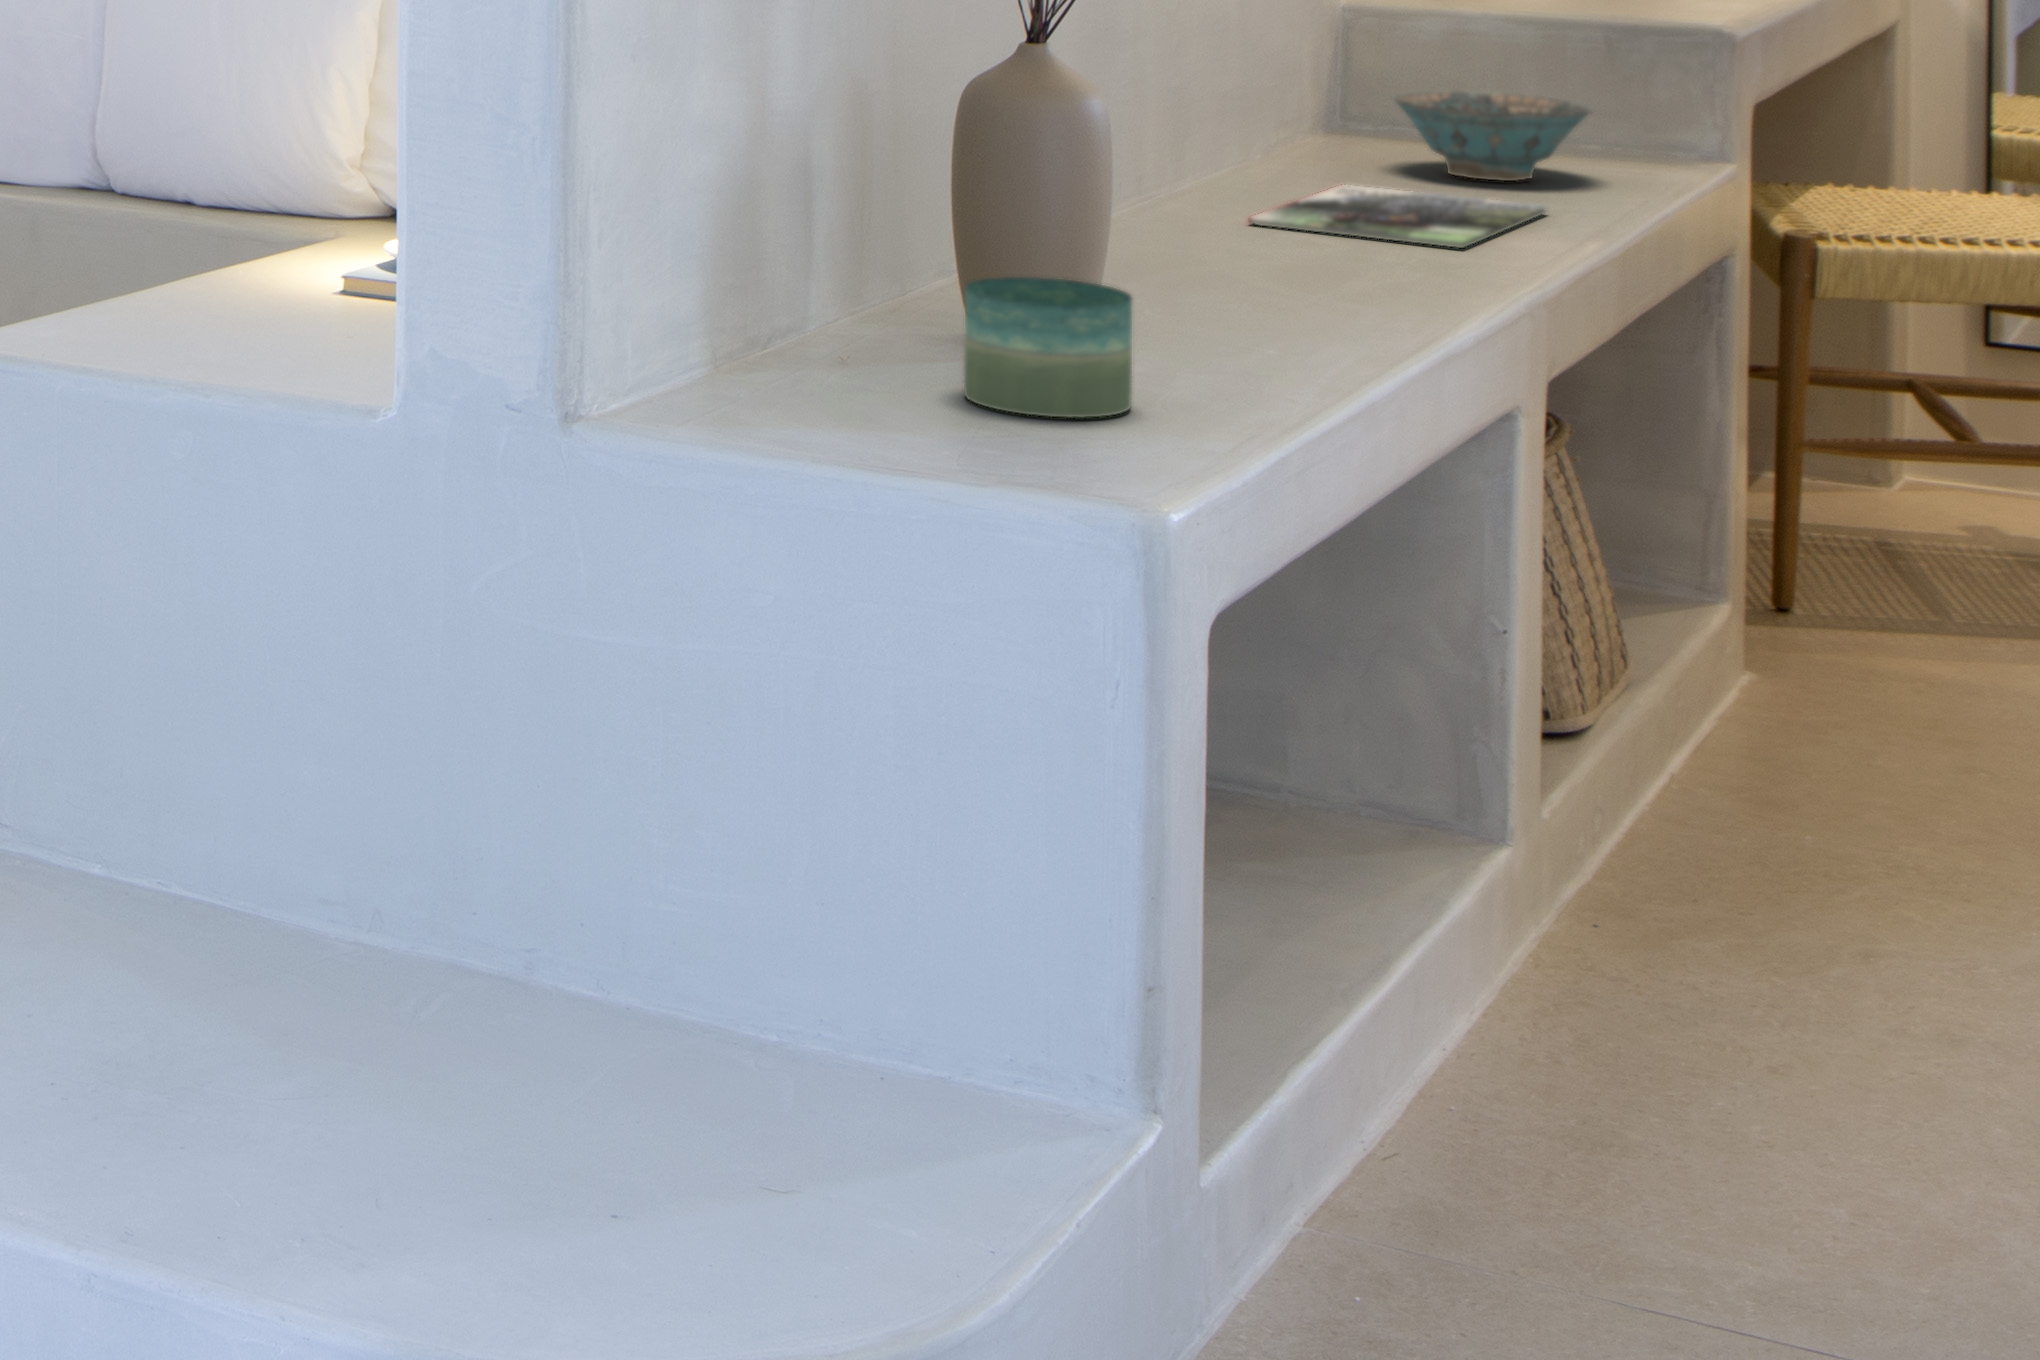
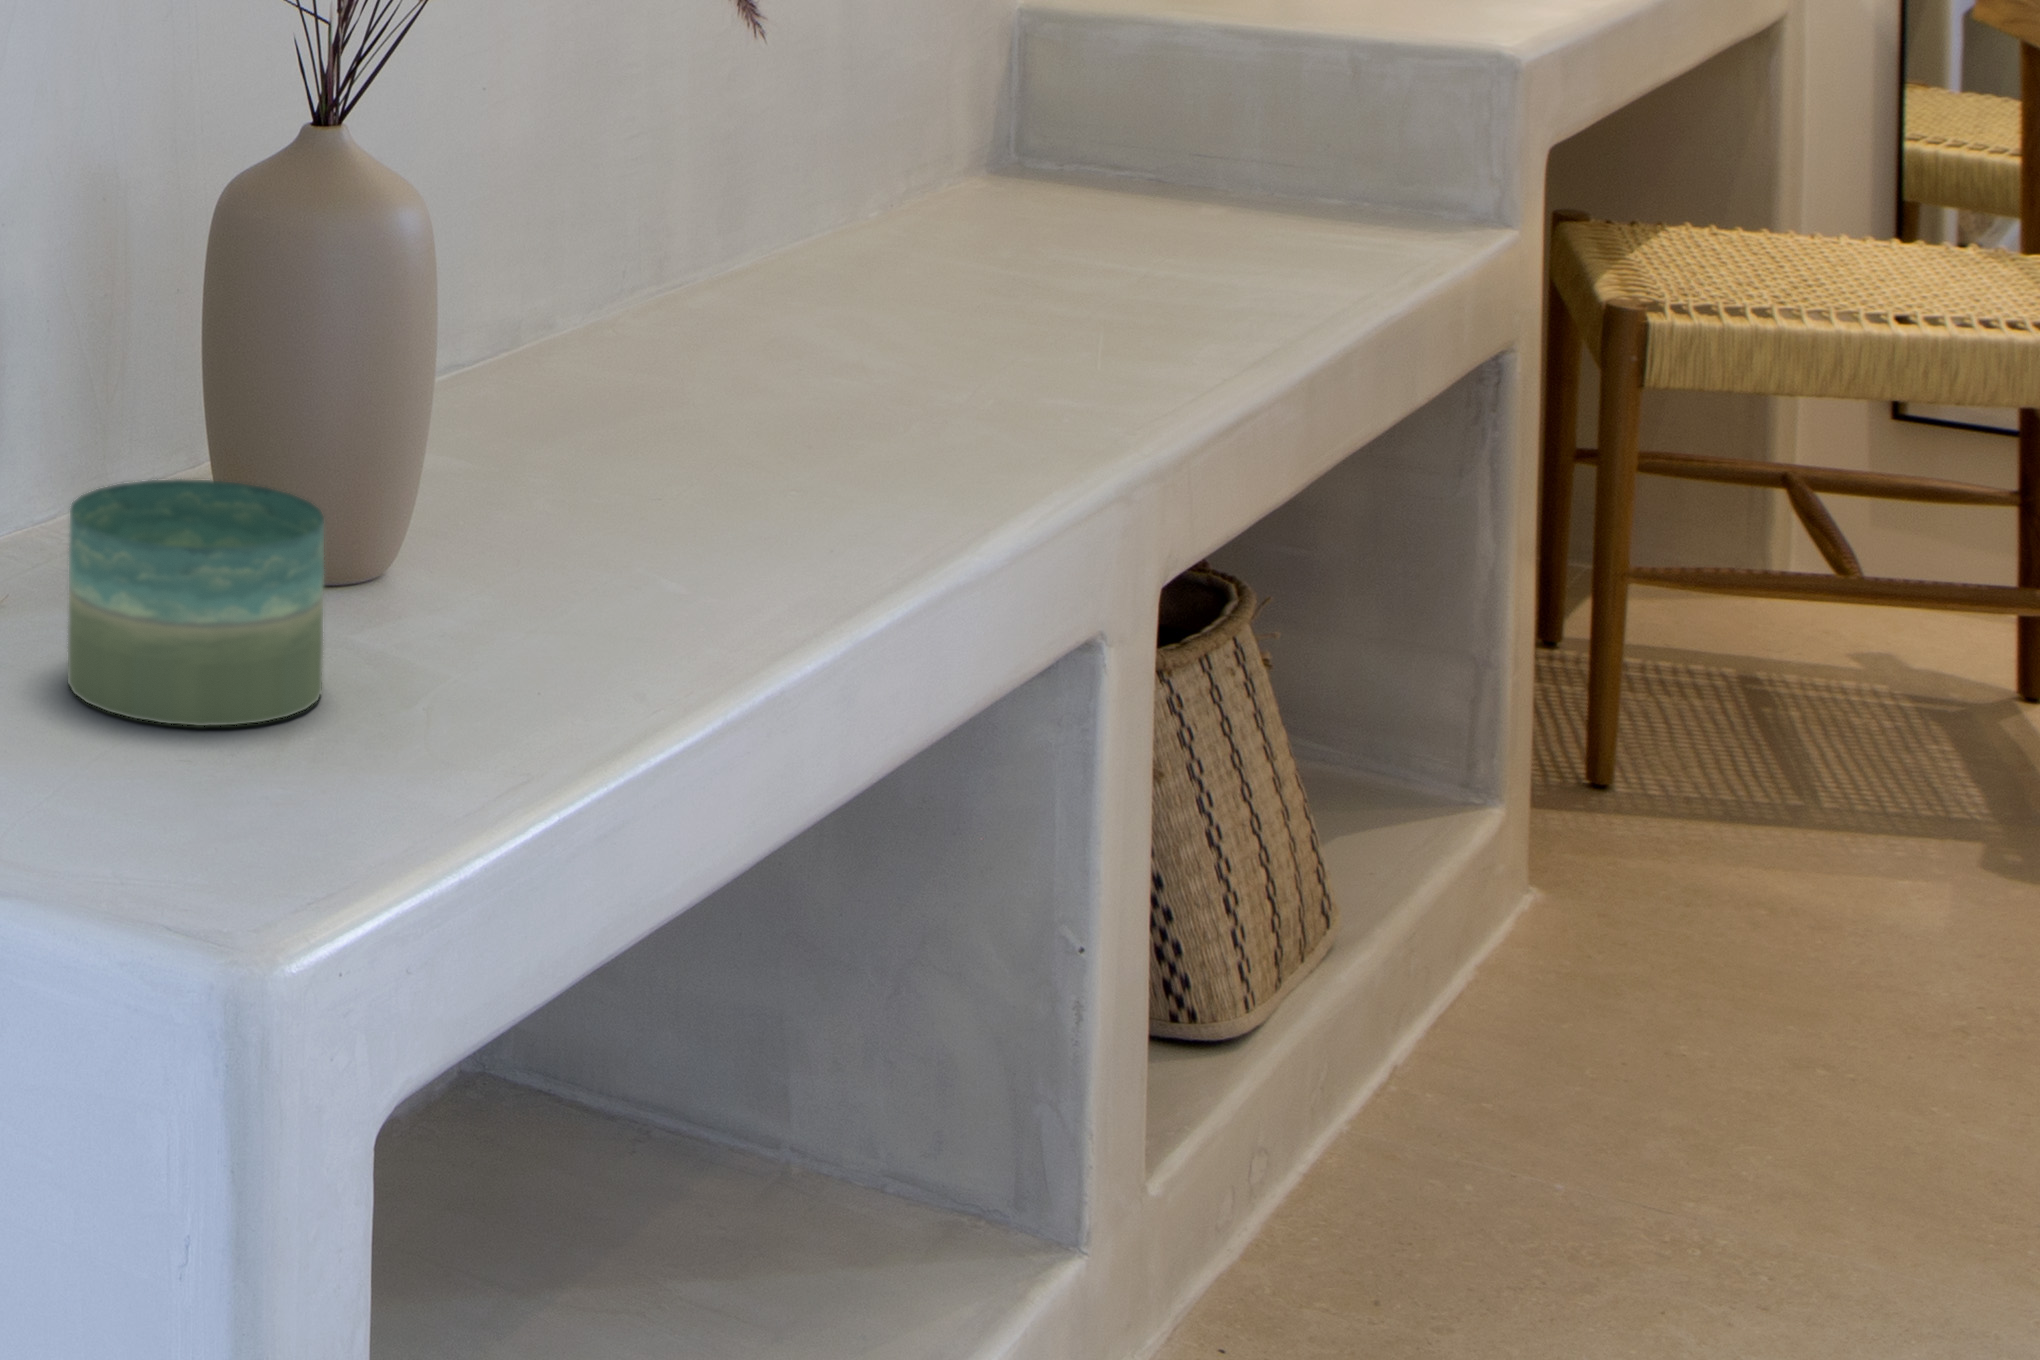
ceramic bowl: present [1391,90,1593,181] -> none [1032,112,1302,241]
magazine: present [1248,185,1546,248] -> none [769,250,1209,363]

